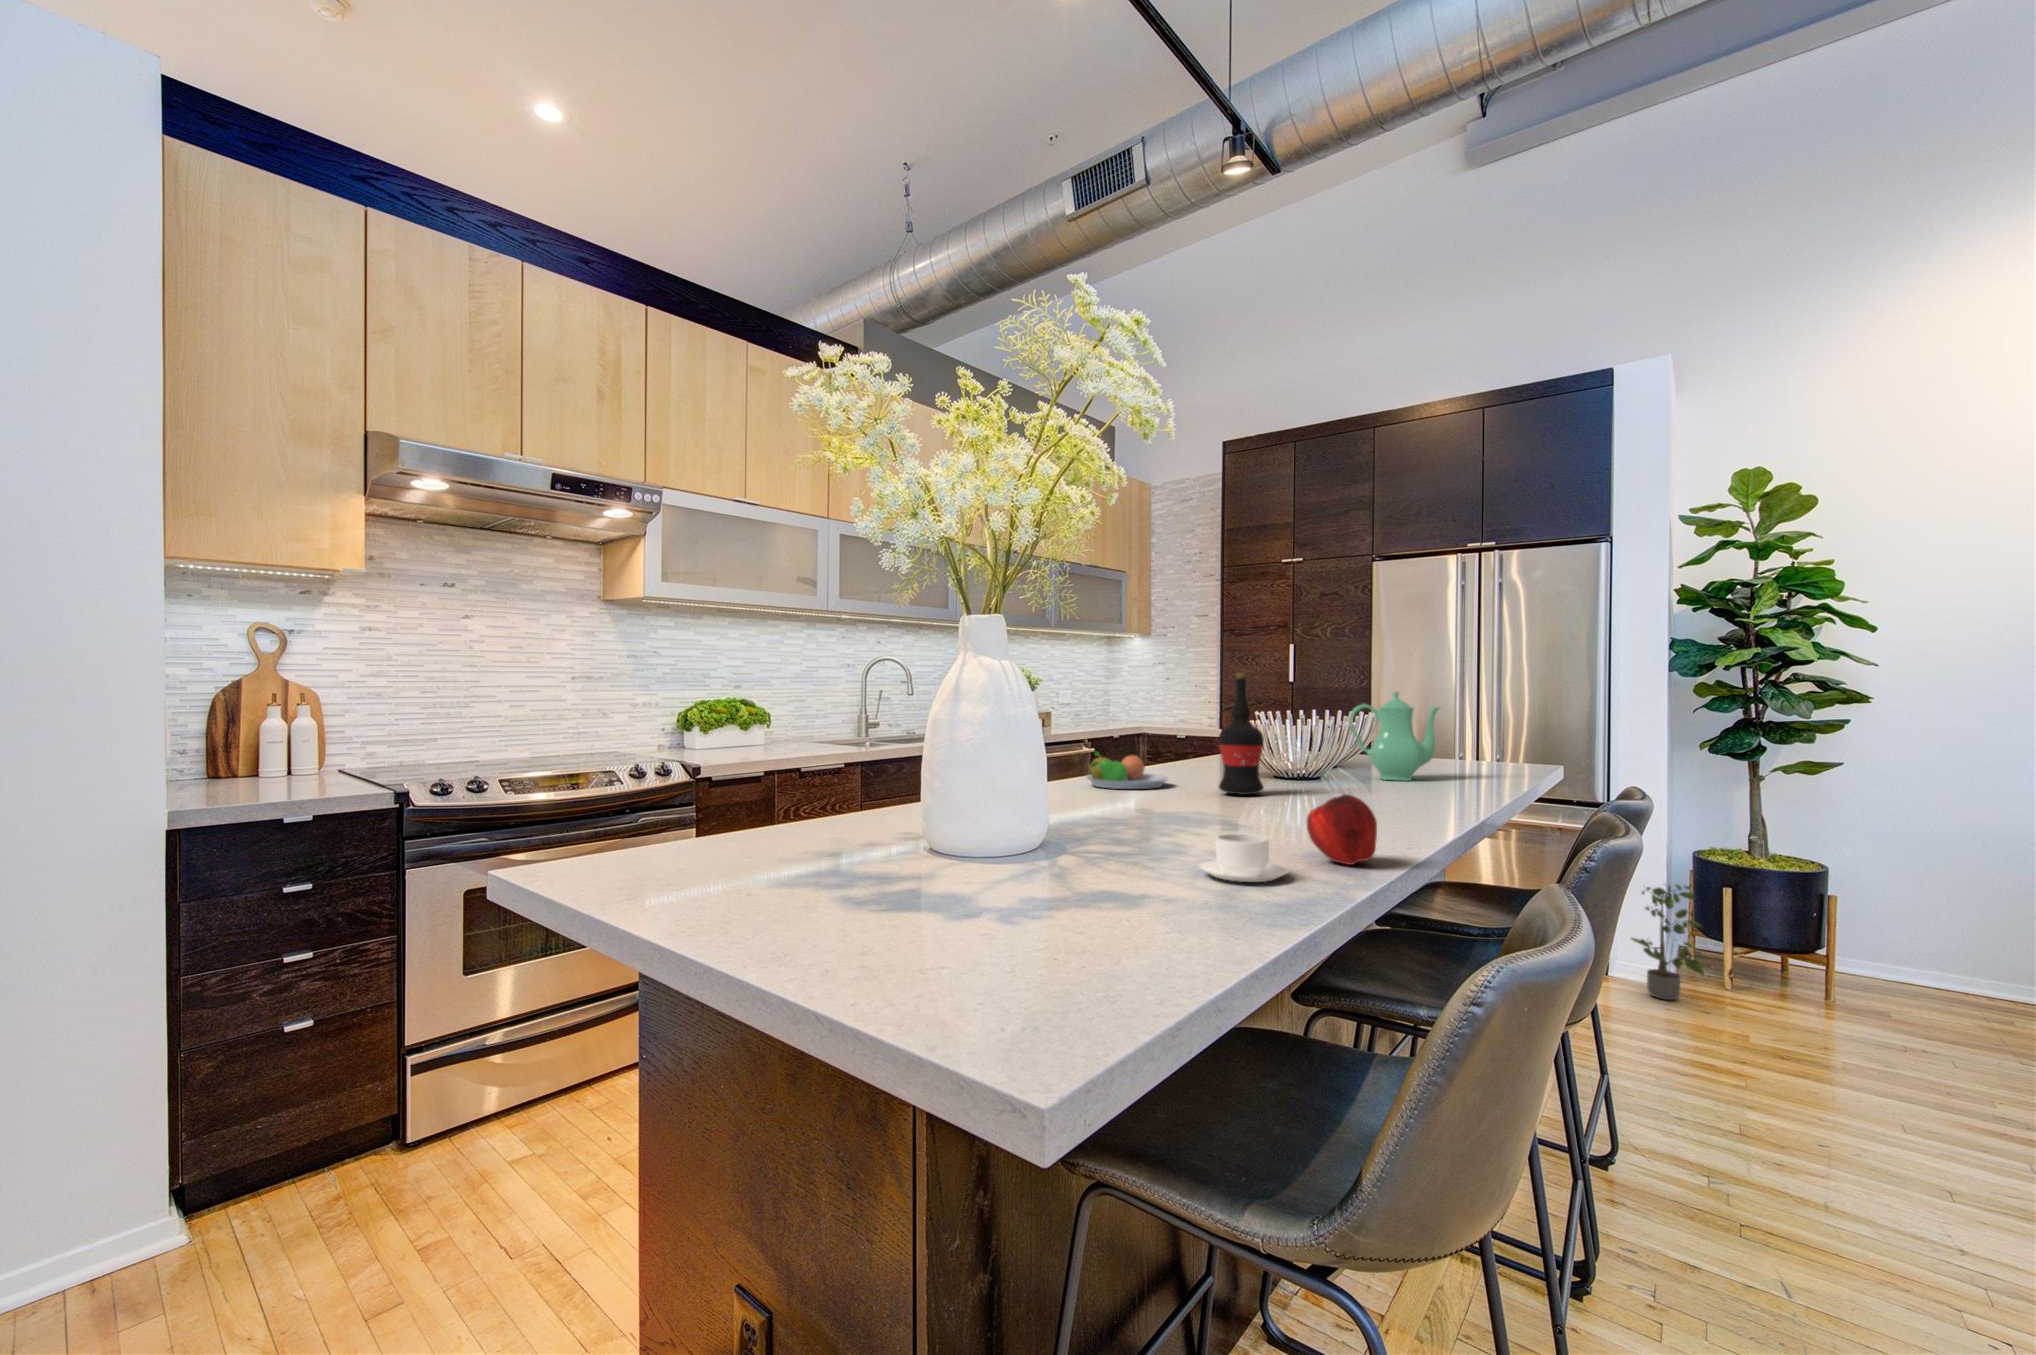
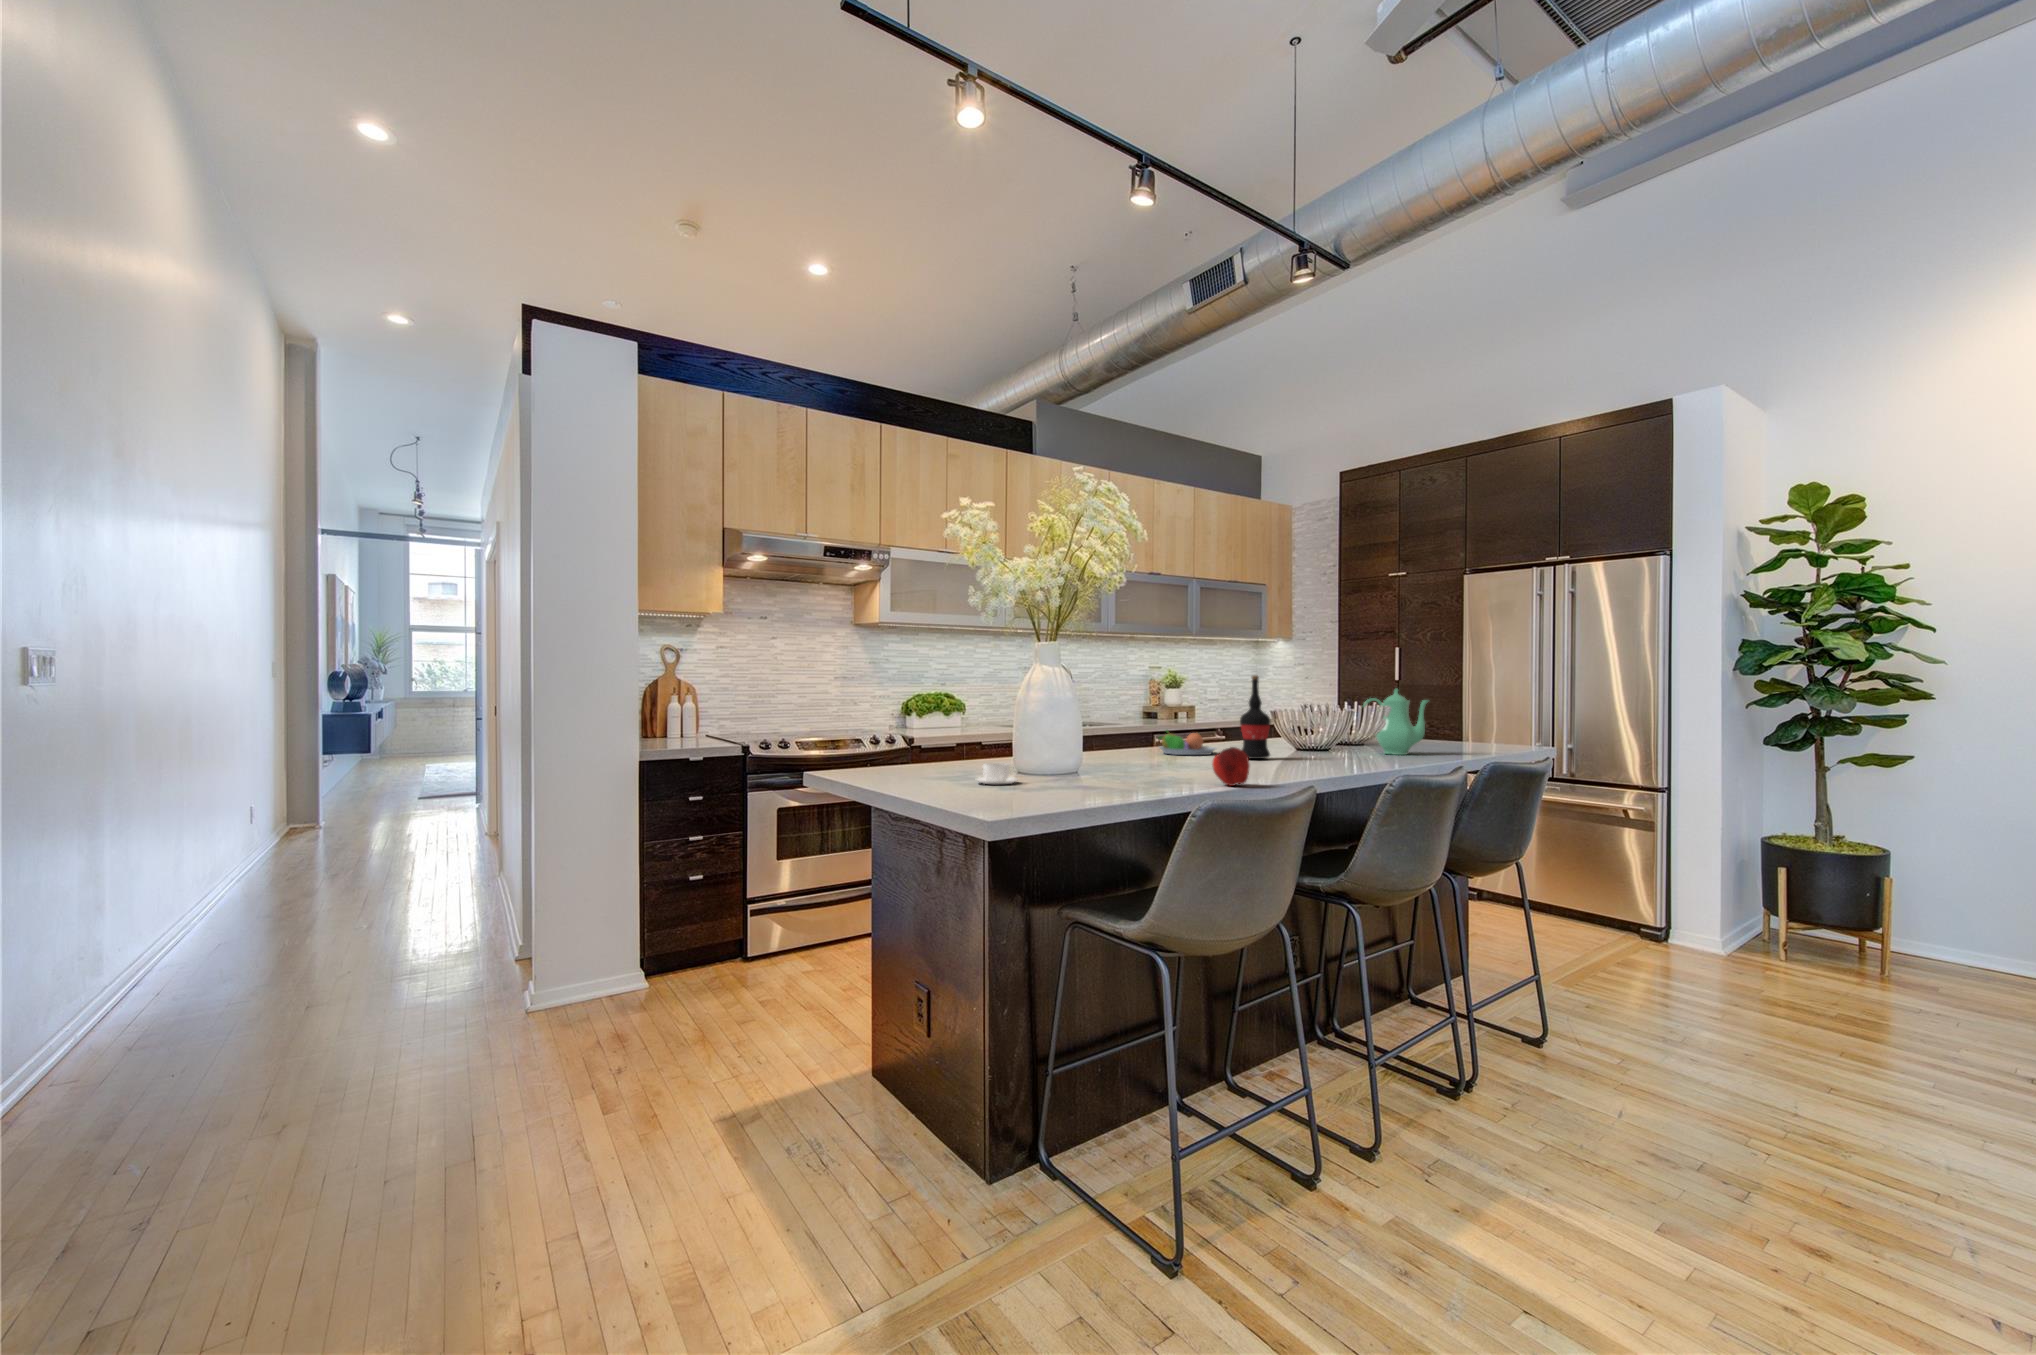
coffee cup: present [1199,833,1288,882] -> present [977,763,1018,784]
potted plant: present [1632,885,1708,1000] -> none [1679,856,1758,959]

